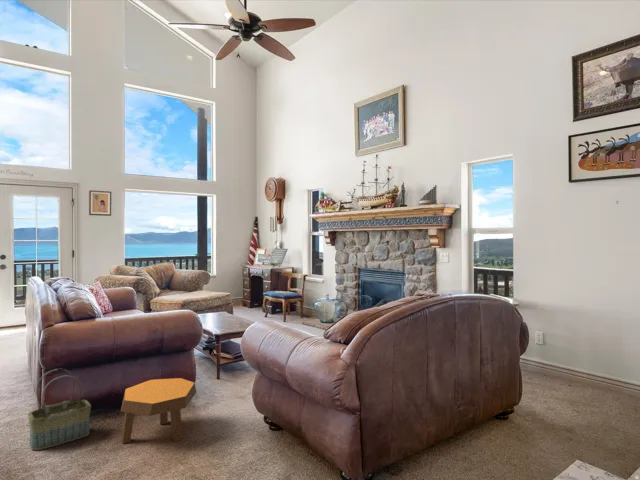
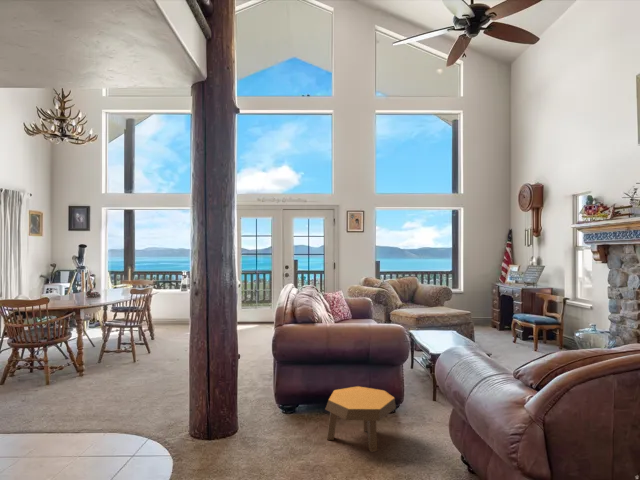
basket: present [28,369,91,450] -> none [265,361,309,426]

